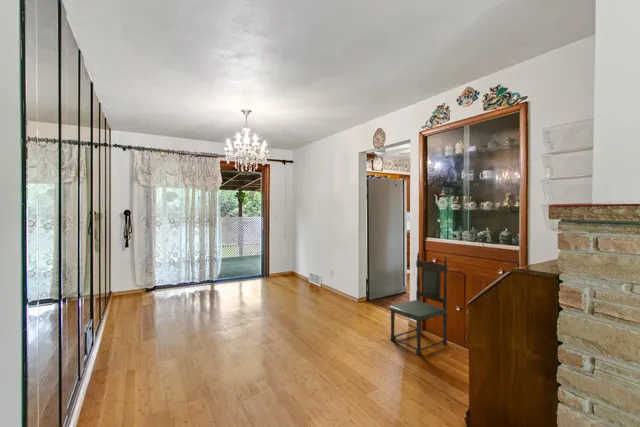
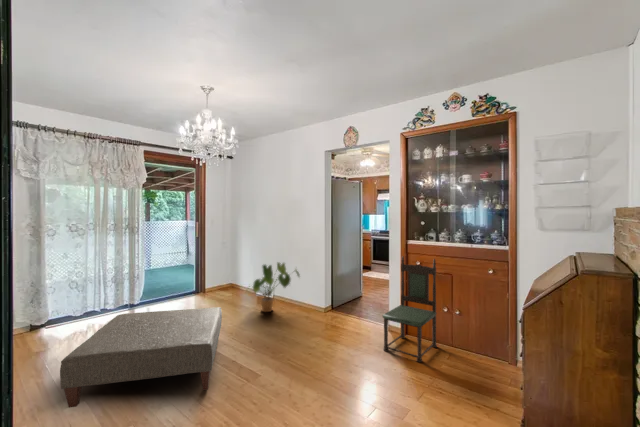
house plant: none [292,254,339,297] -> present [253,263,299,312]
ottoman: none [139,285,261,345] -> present [60,307,222,408]

